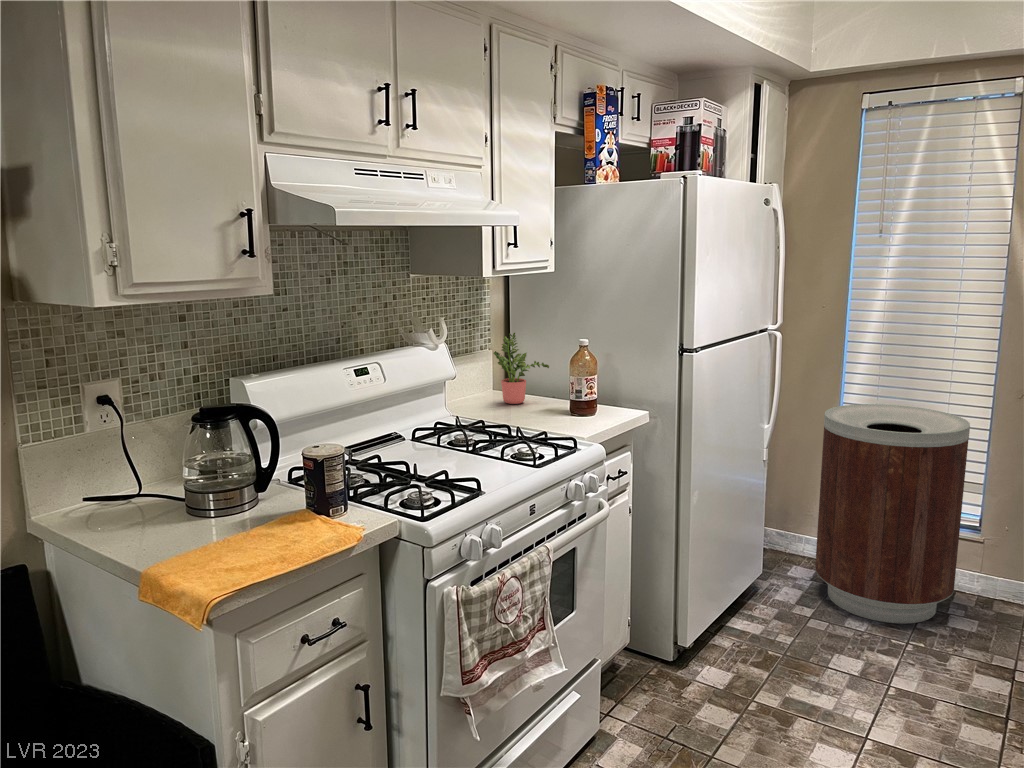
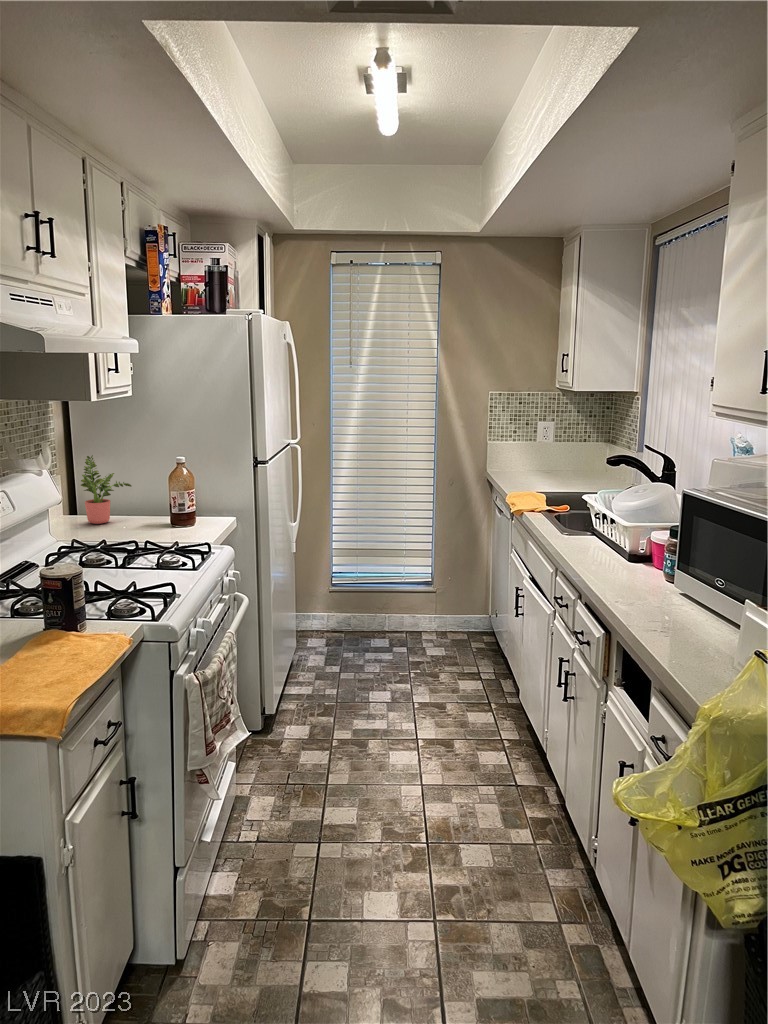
trash can: present [815,404,970,623] -> none [330,497,431,664]

